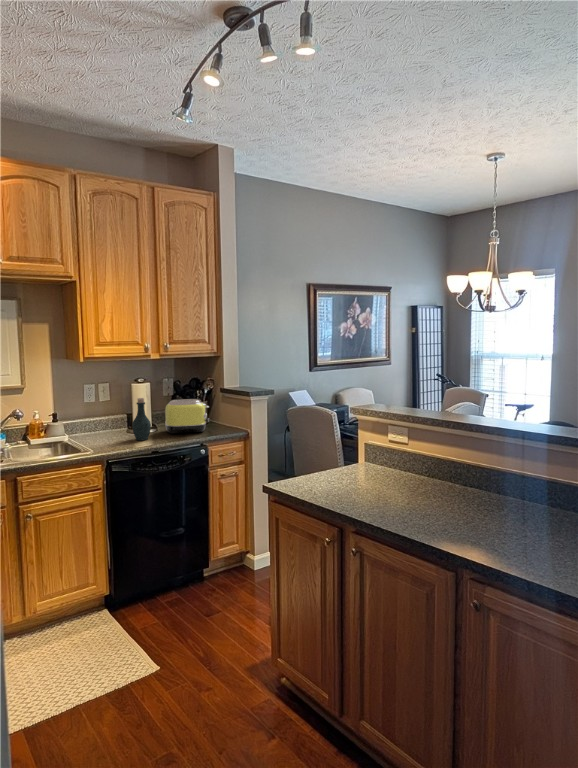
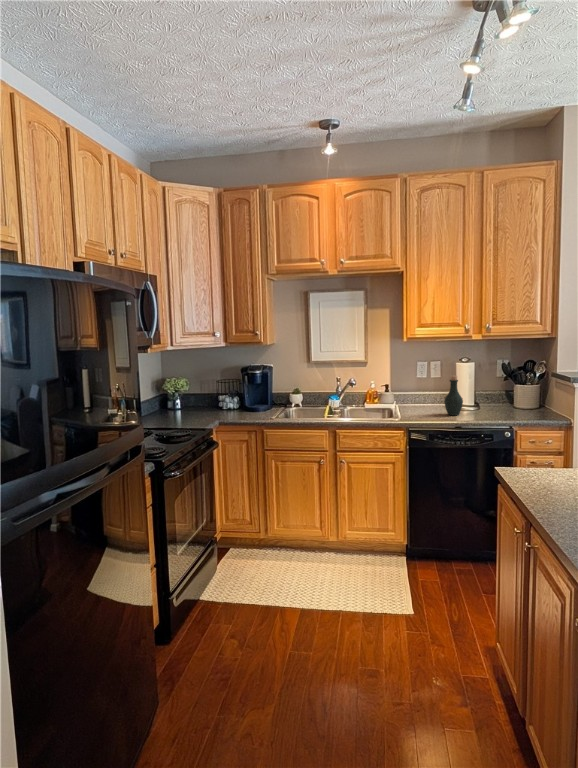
toaster: present [165,399,210,434] -> none [482,381,531,415]

